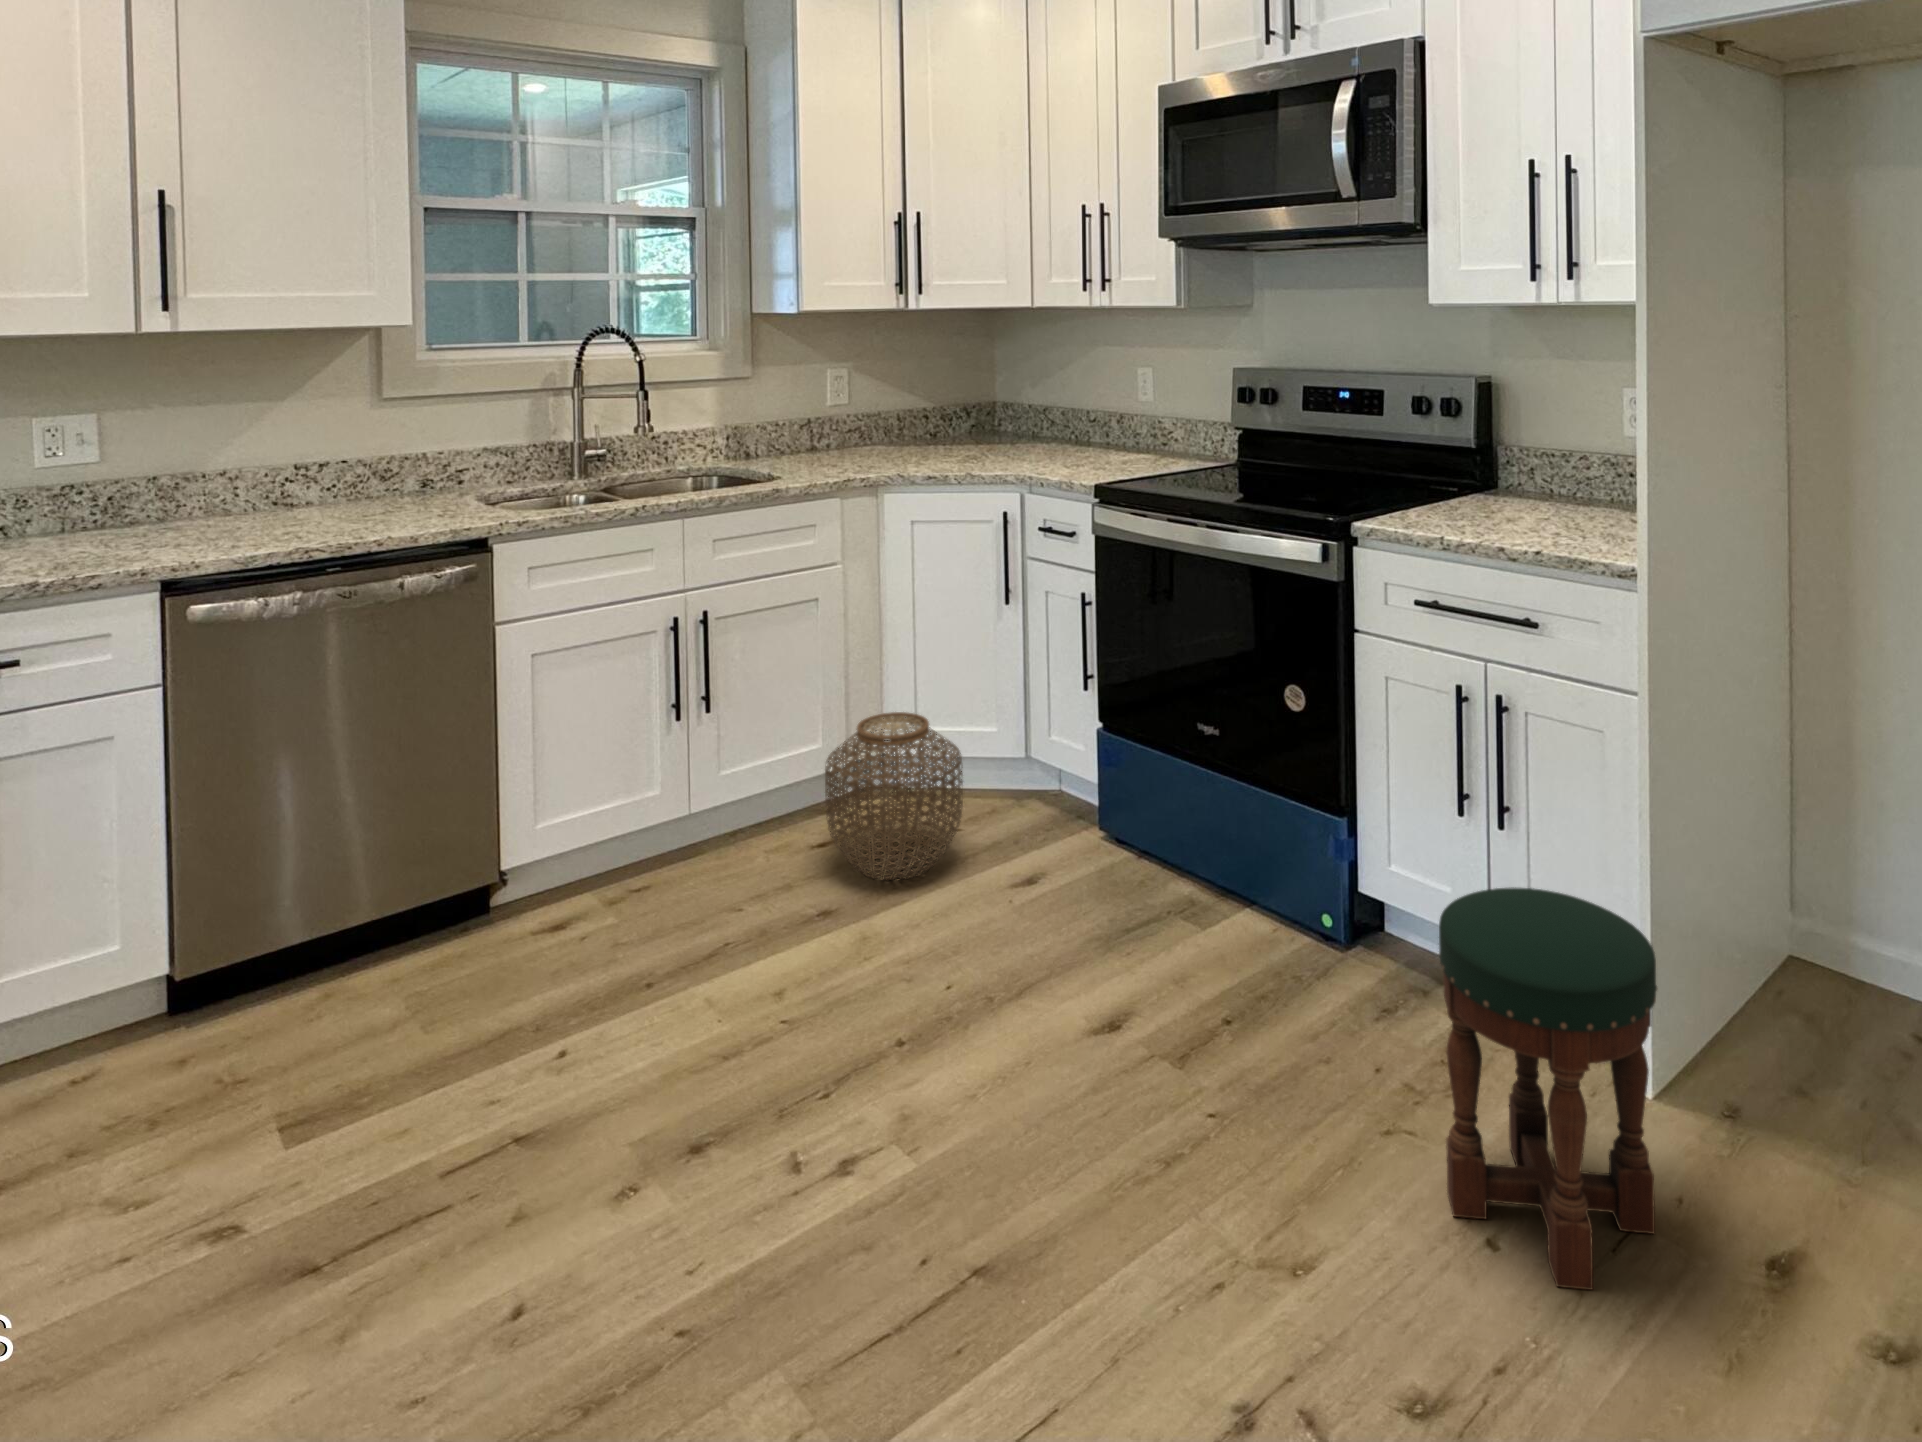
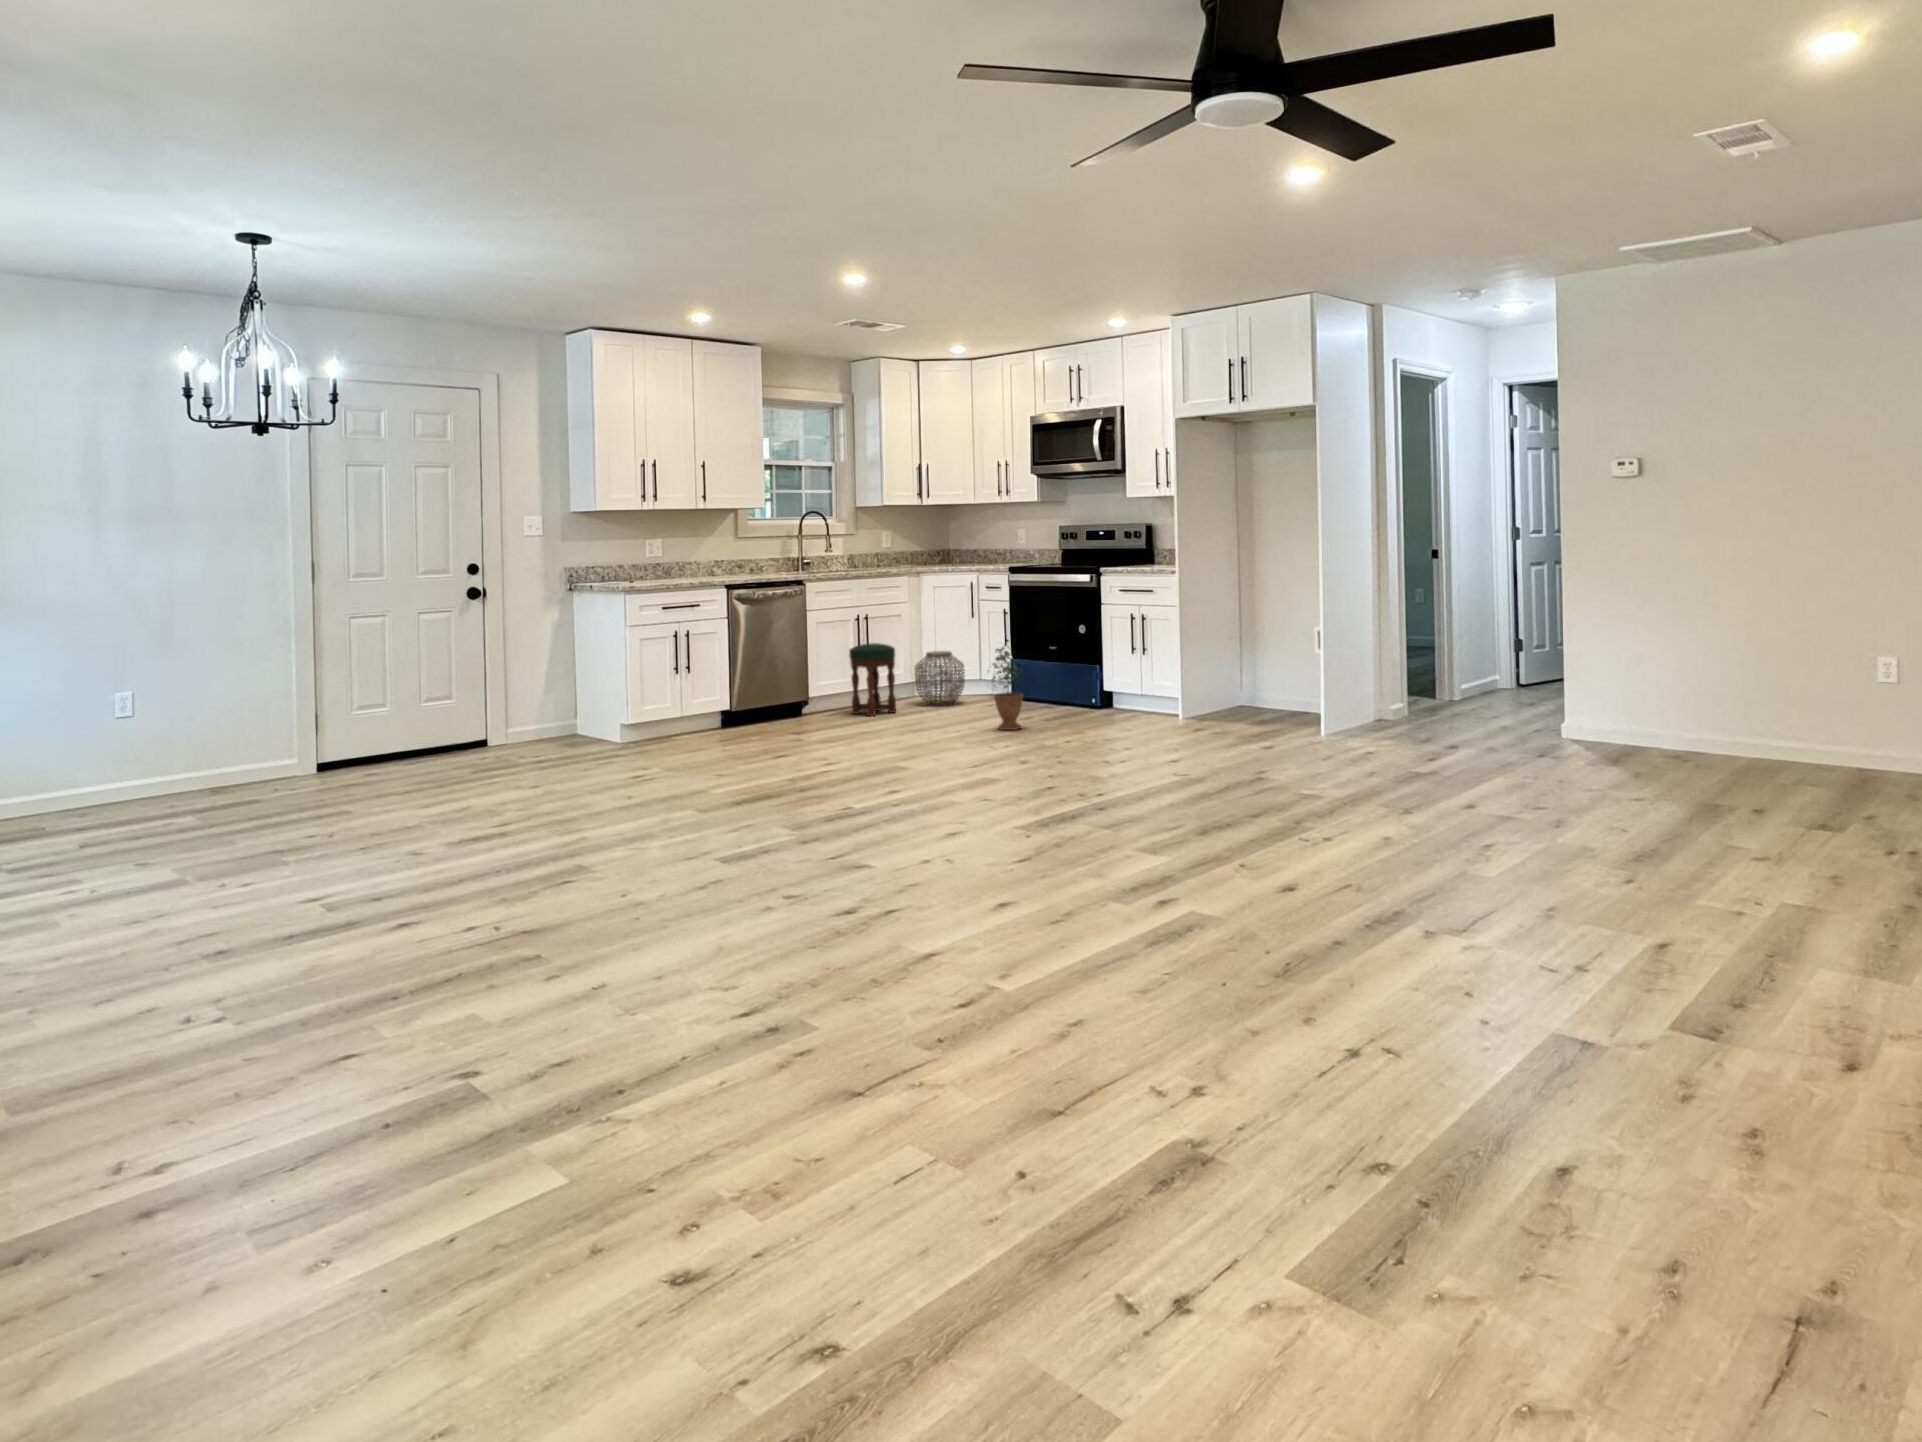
potted plant: none [937,866,1080,1254] -> present [992,645,1023,730]
stool: present [1439,887,1657,1290] -> present [849,643,896,716]

